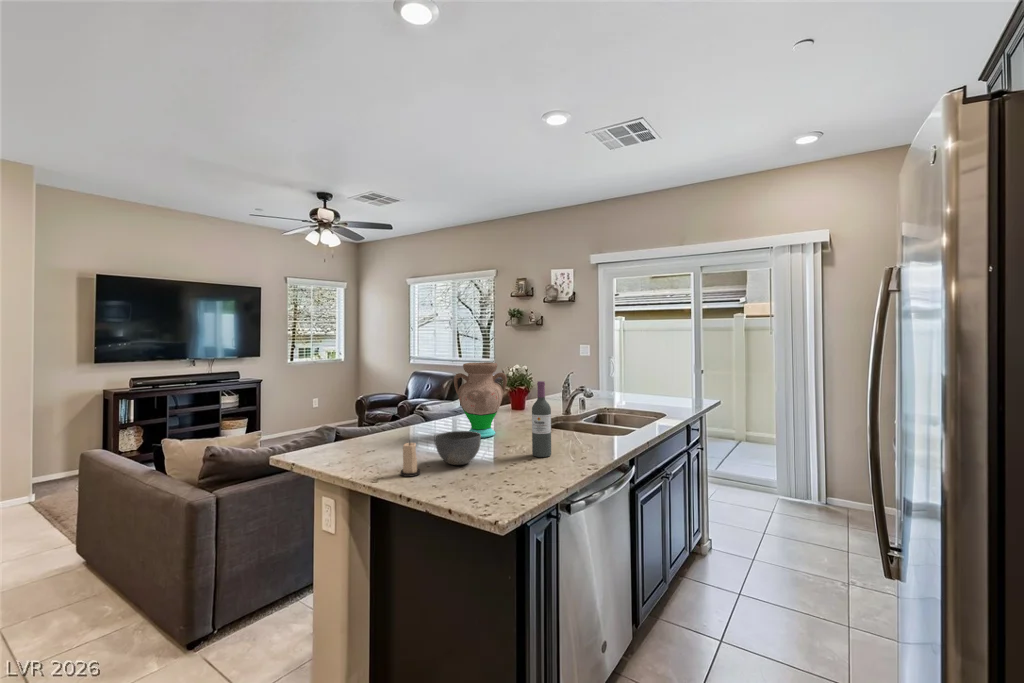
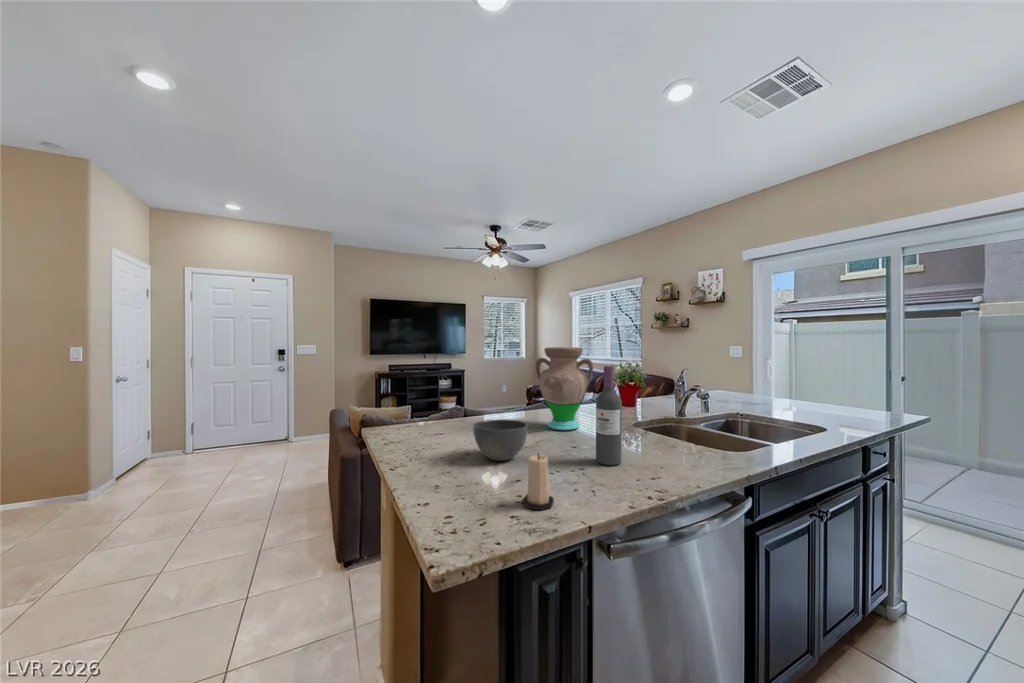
candle: present [400,442,420,477] -> present [523,454,554,510]

